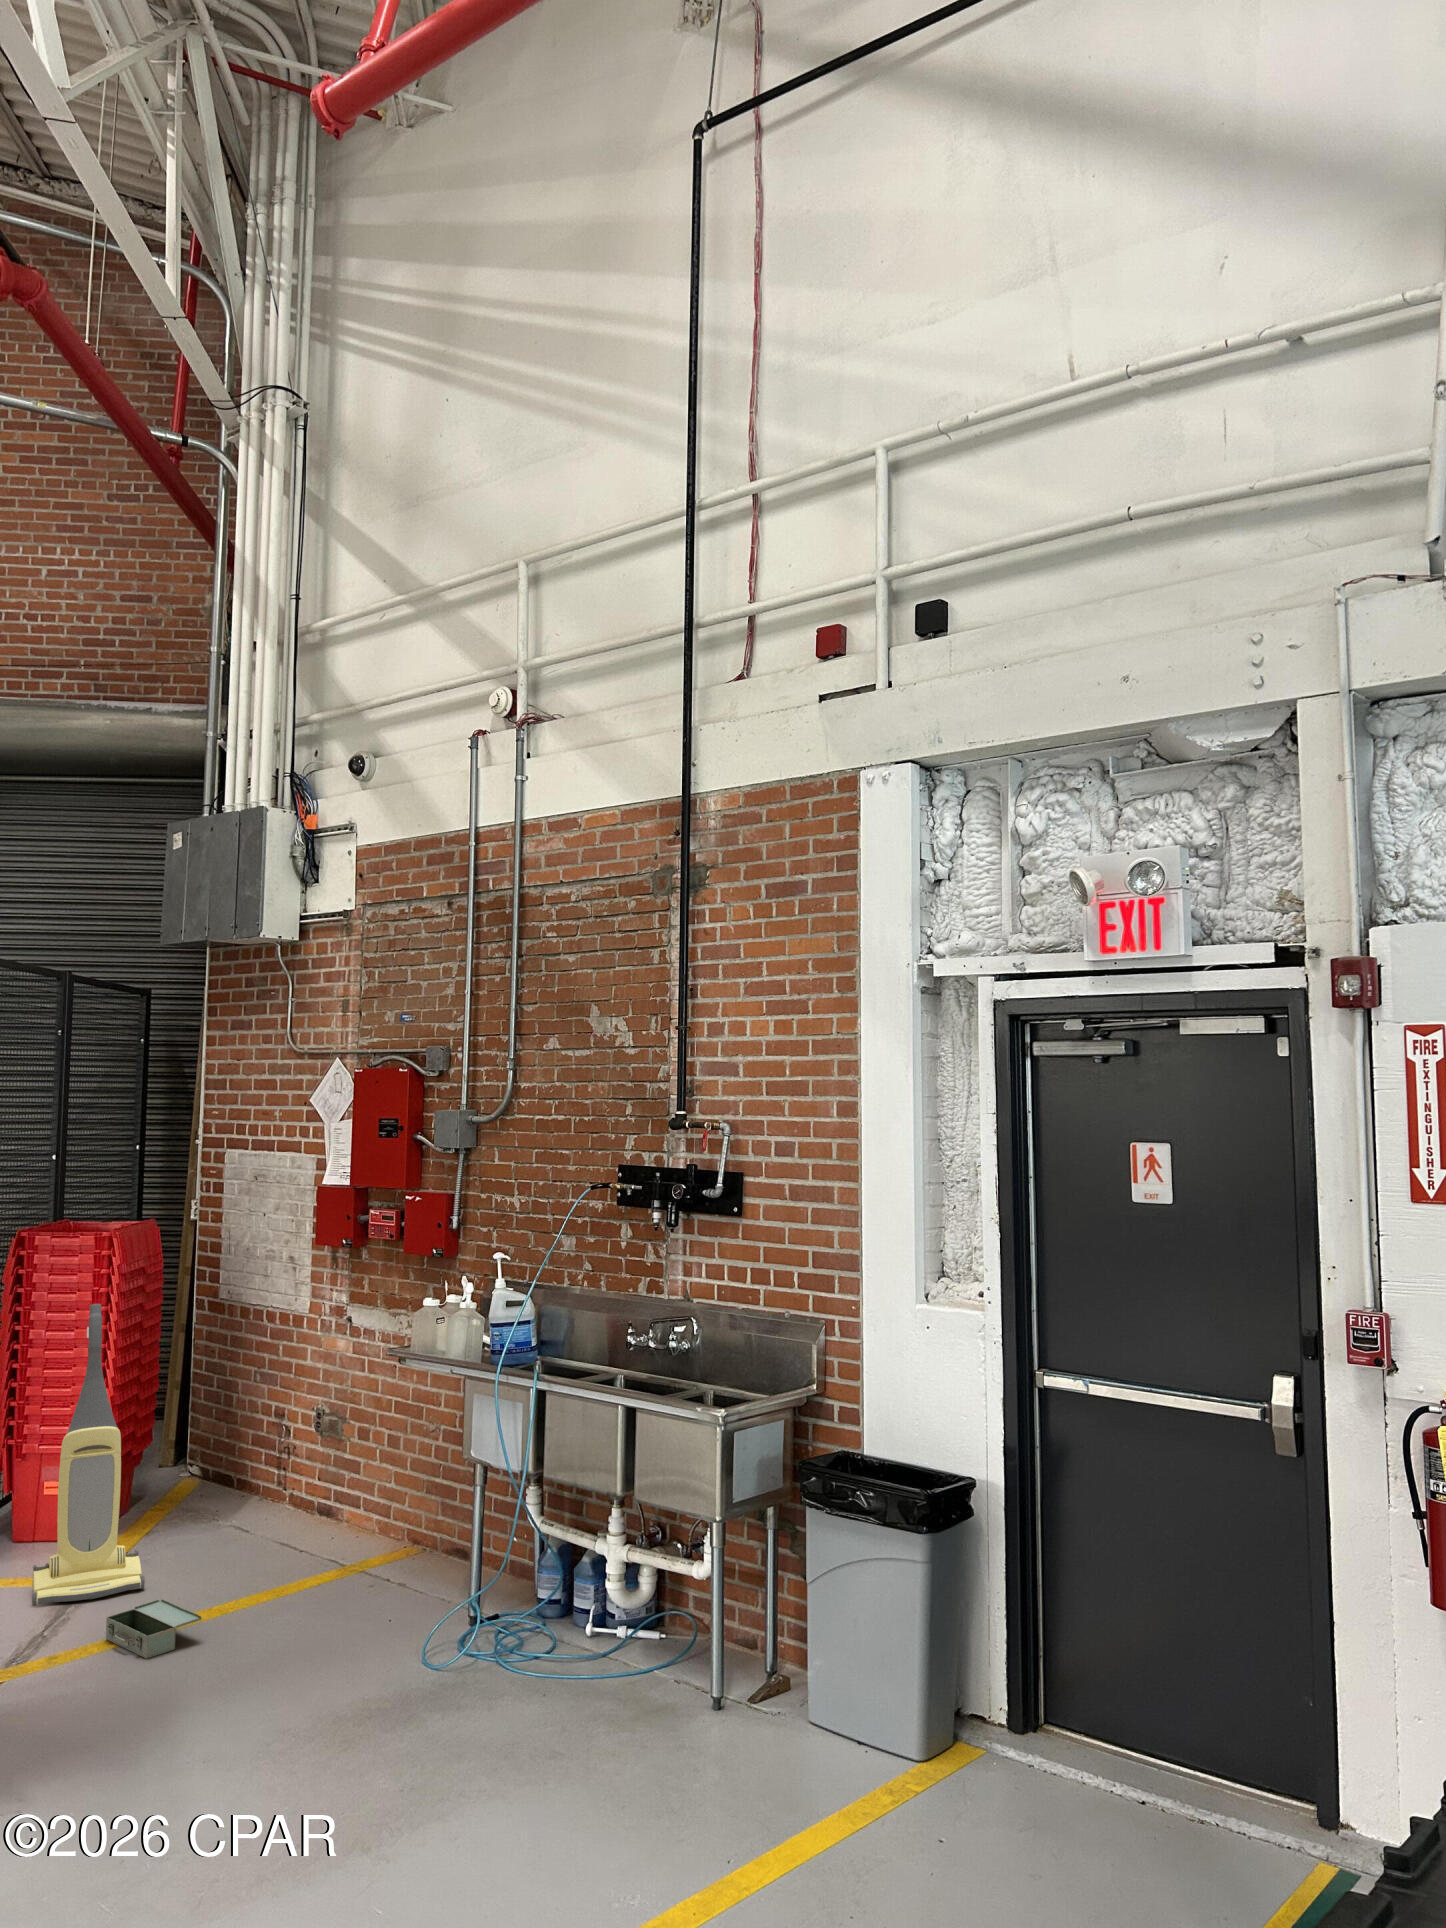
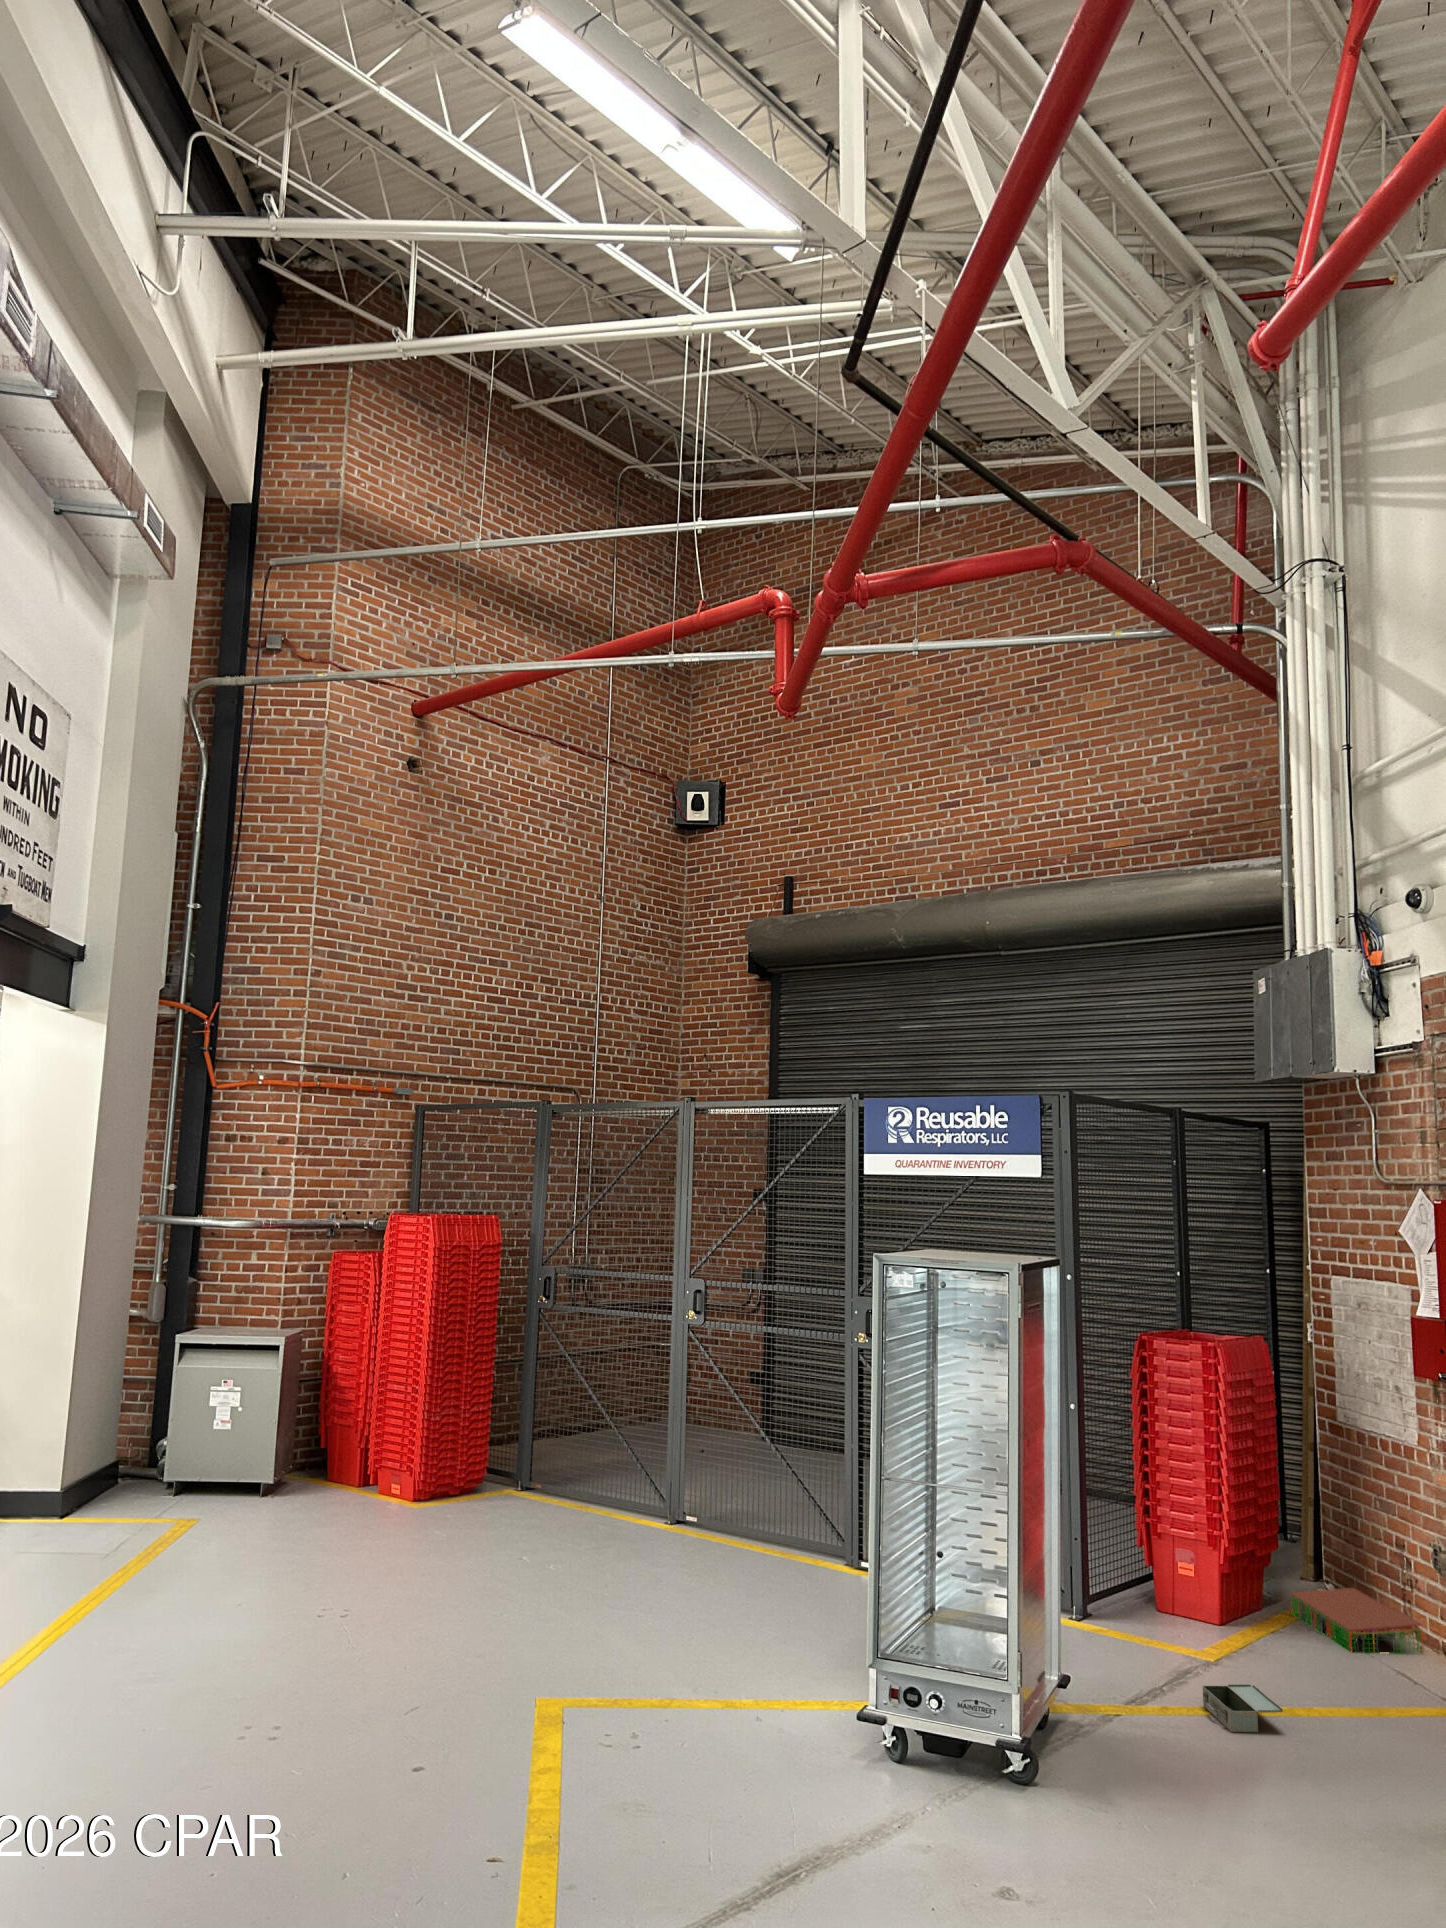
vacuum cleaner: present [32,1304,145,1606] -> none [1154,1403,1250,1675]
storage bin: none [163,1467,304,1535] -> present [1291,1588,1424,1654]

